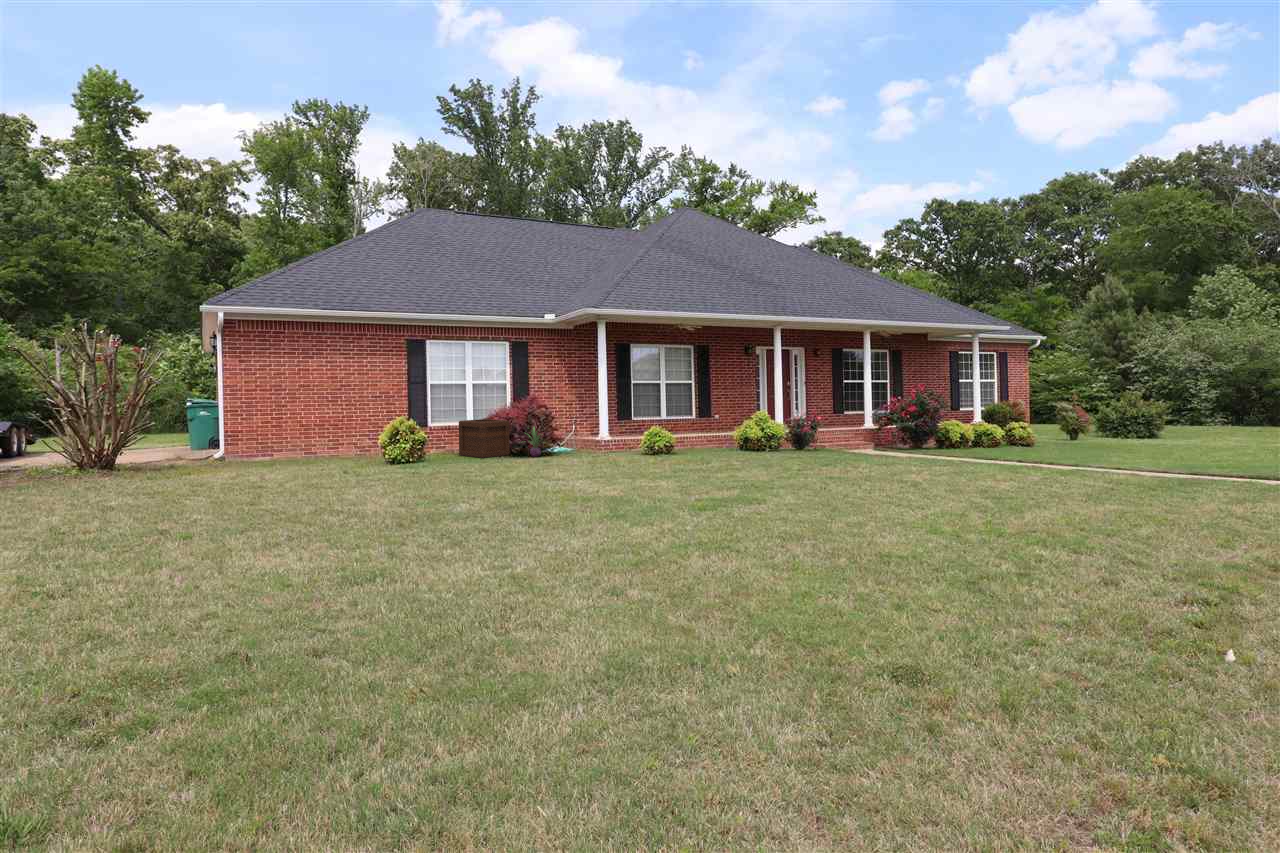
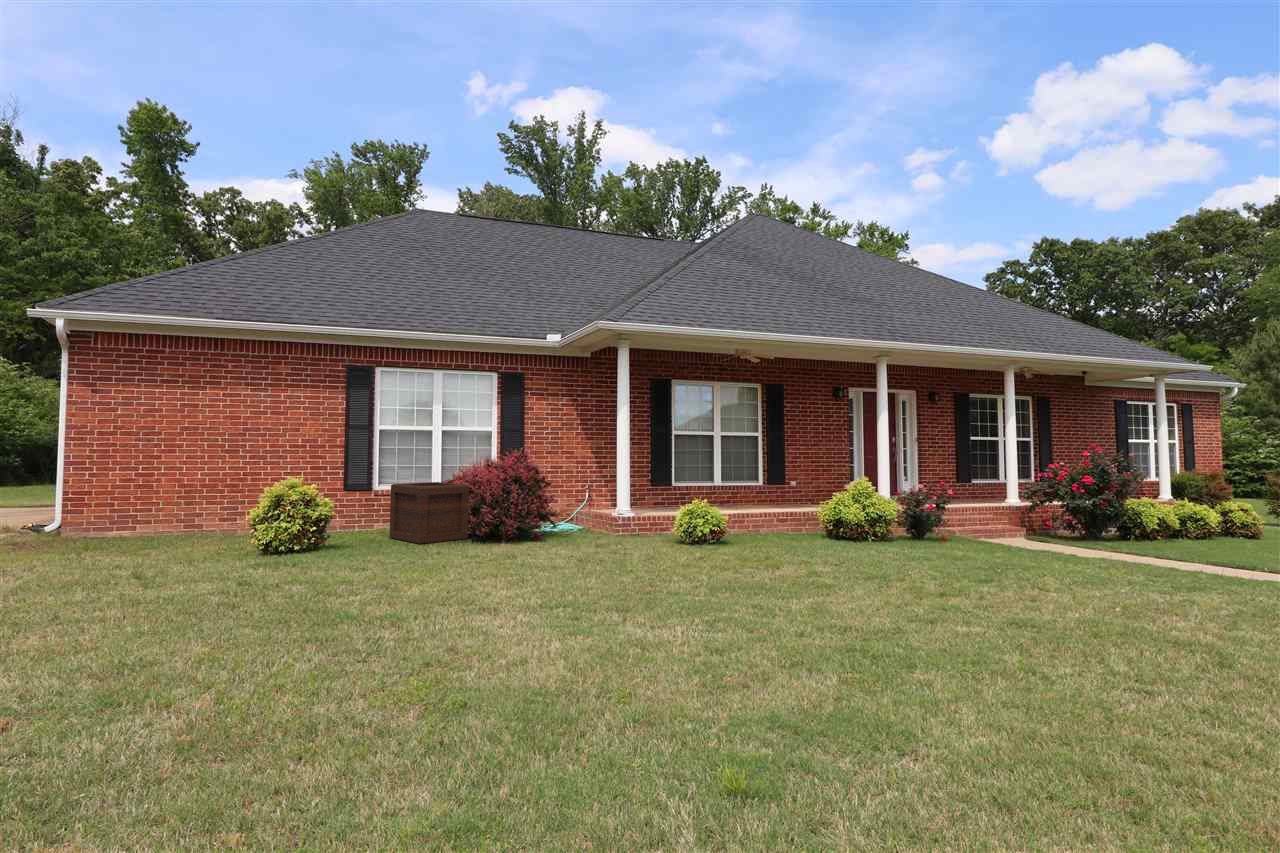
decorative plant: present [530,427,541,457] -> none [478,495,529,544]

